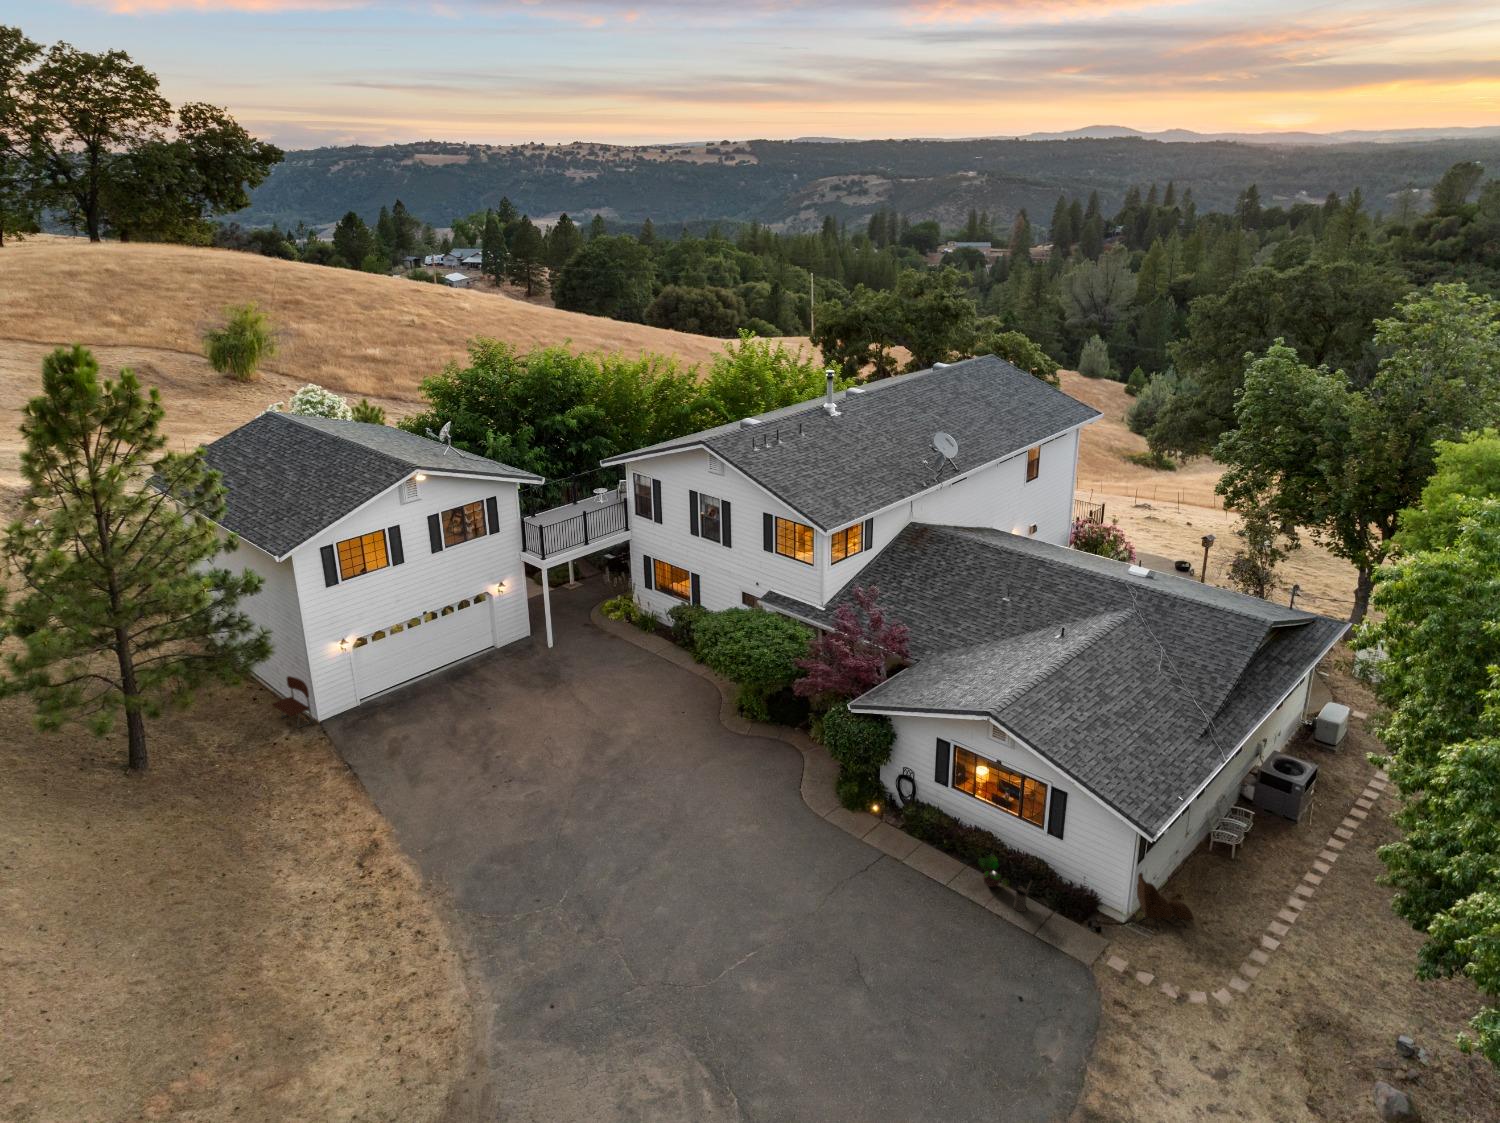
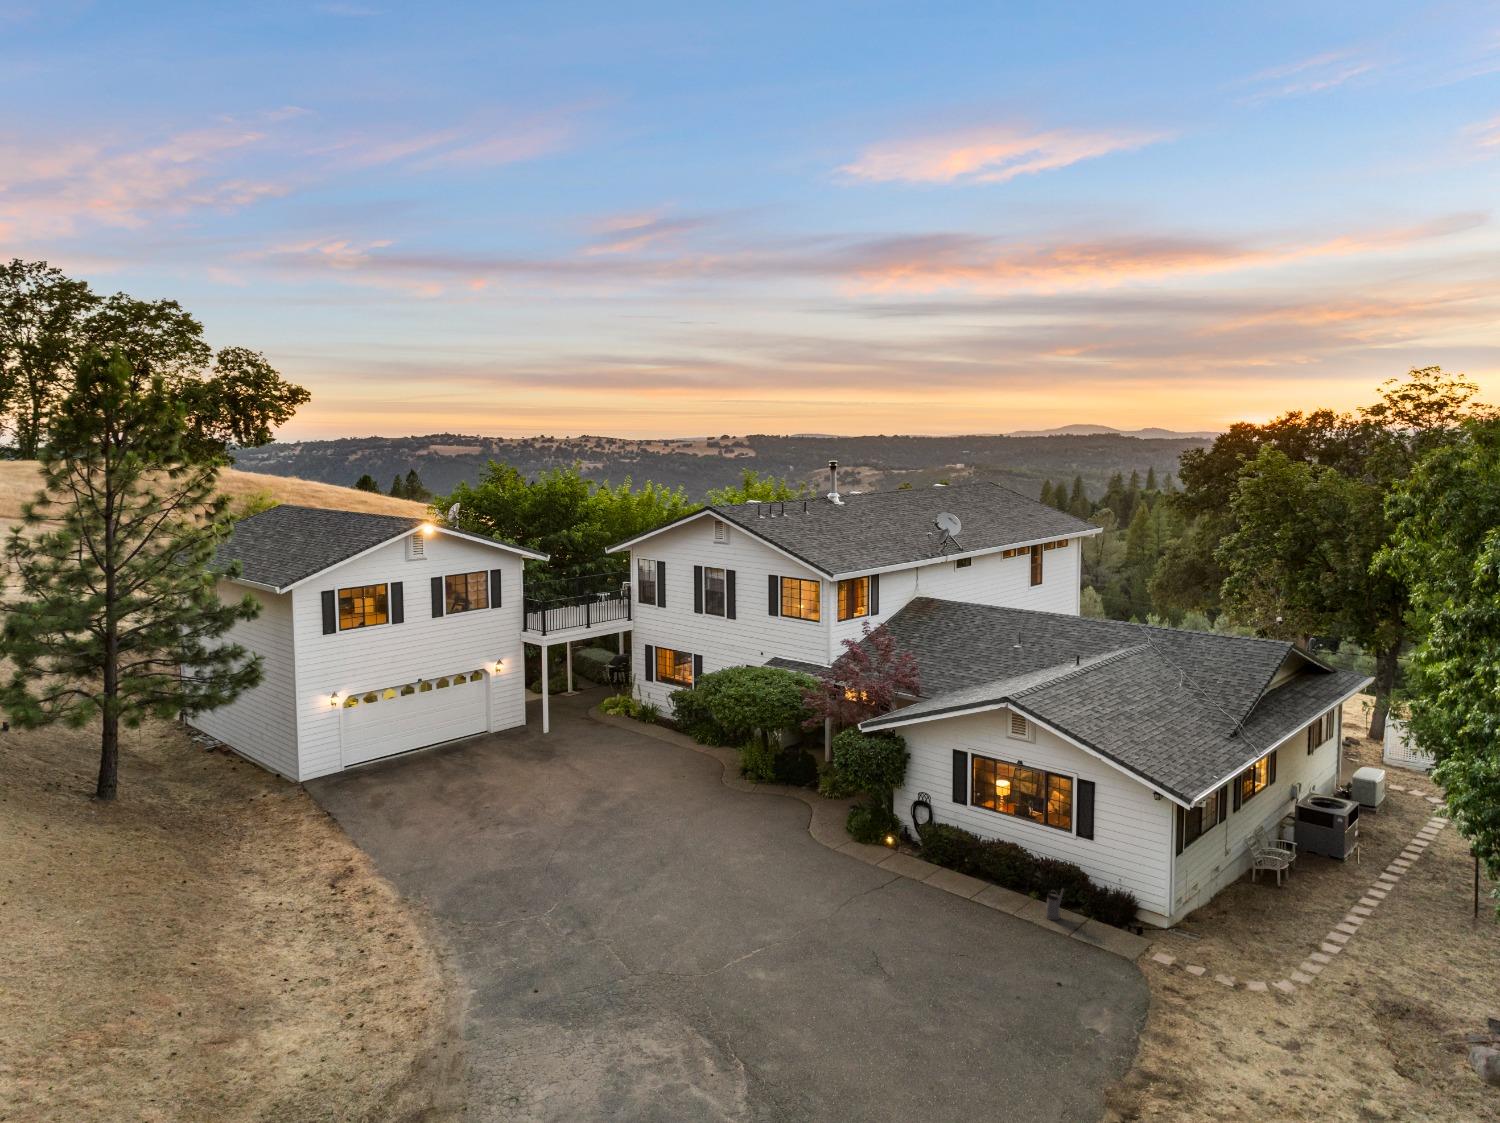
bench: present [272,676,313,728] -> none [251,733,292,786]
potted tree: present [980,856,1001,887] -> none [1003,859,1030,901]
lounge chair: present [1137,873,1194,930] -> none [1176,868,1245,935]

